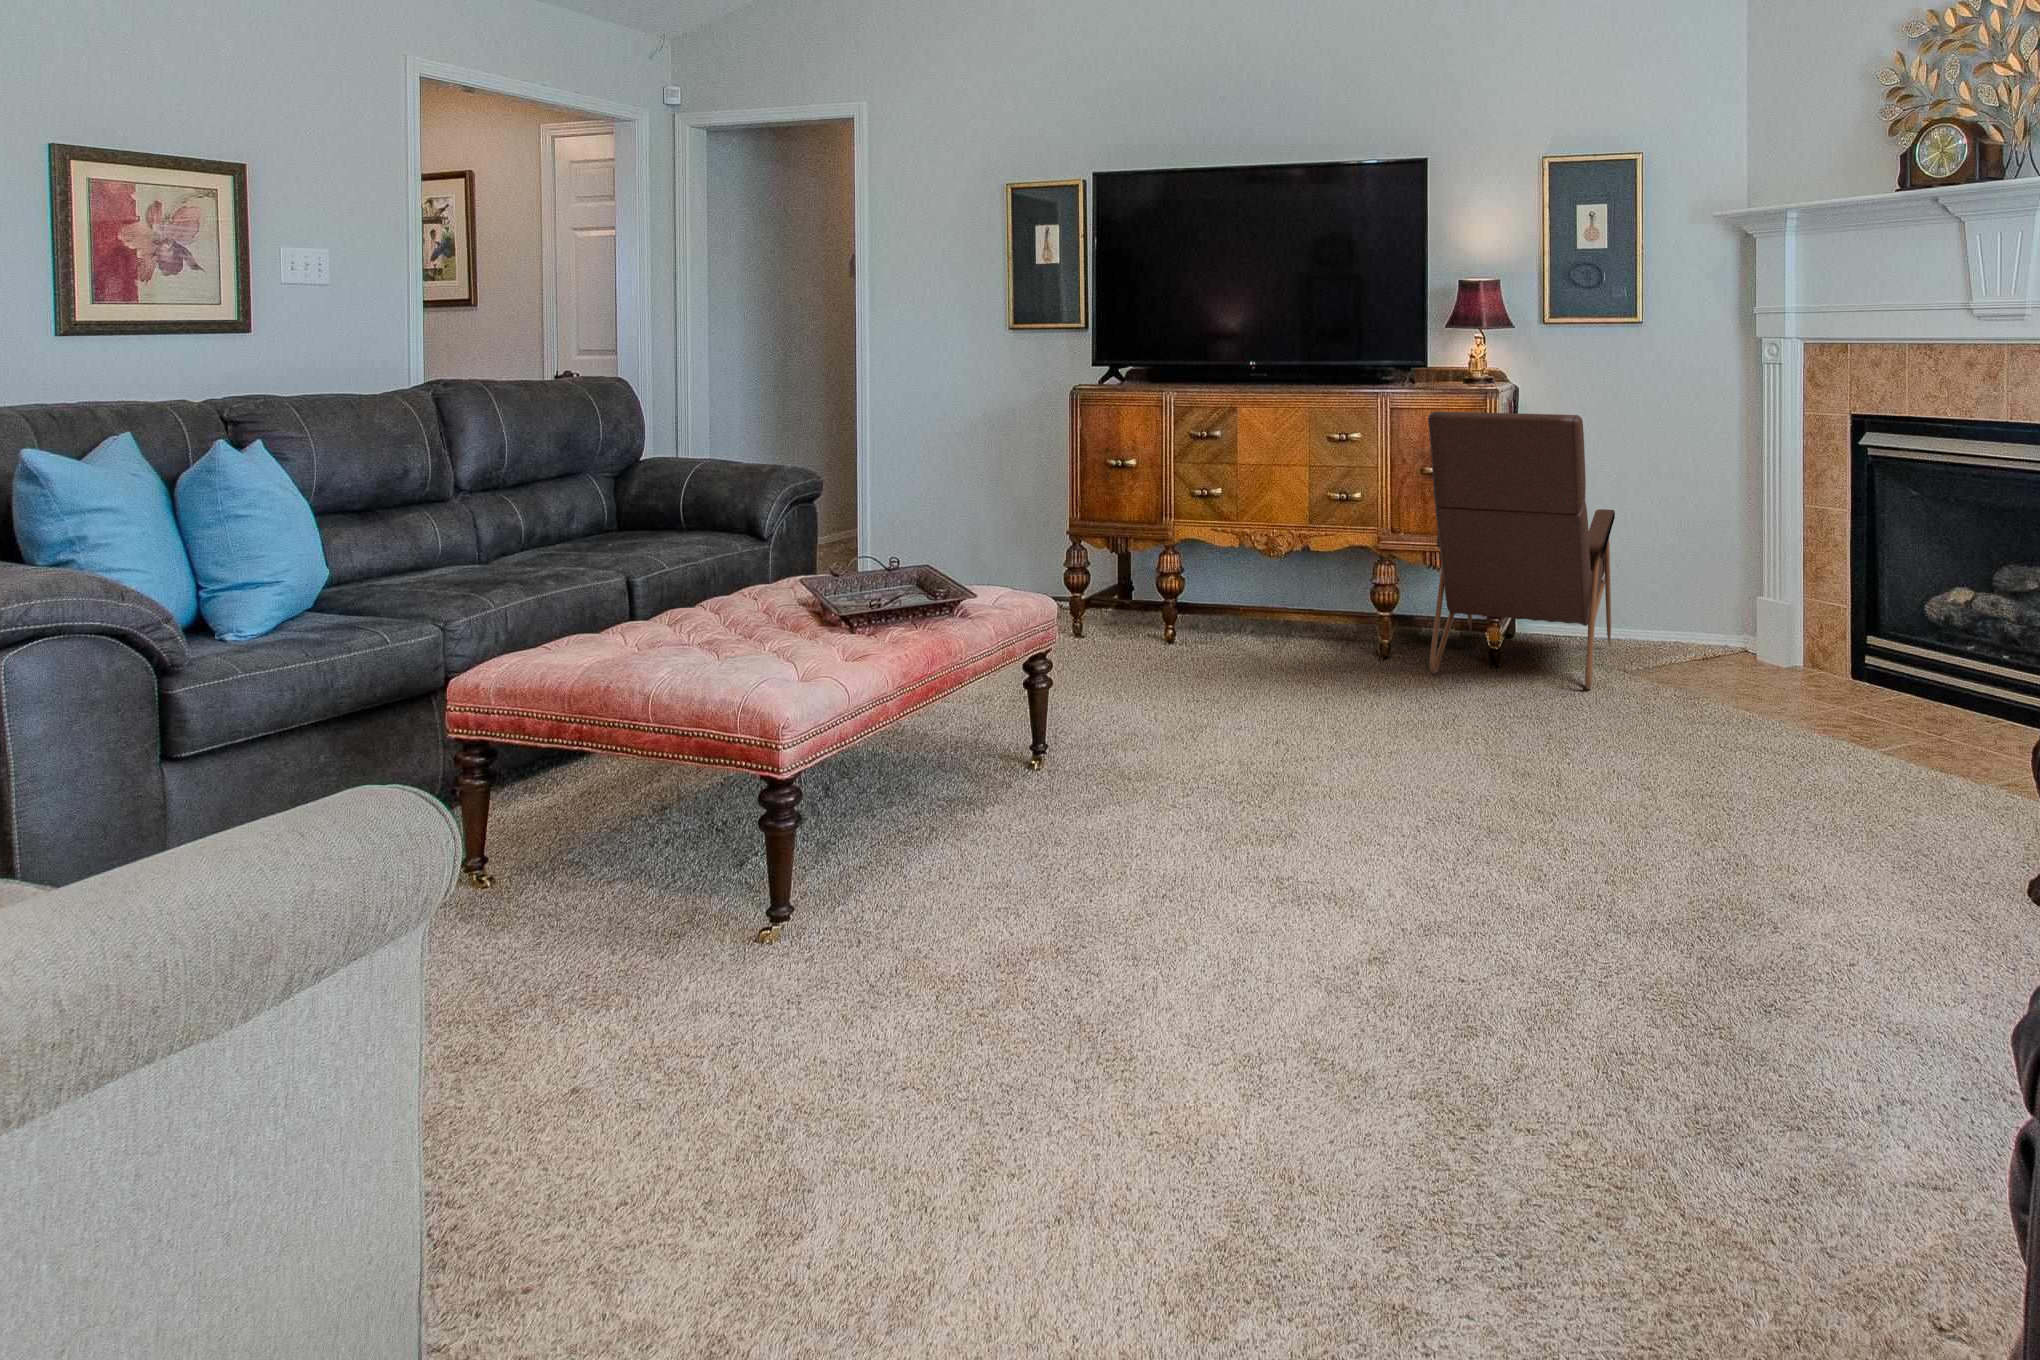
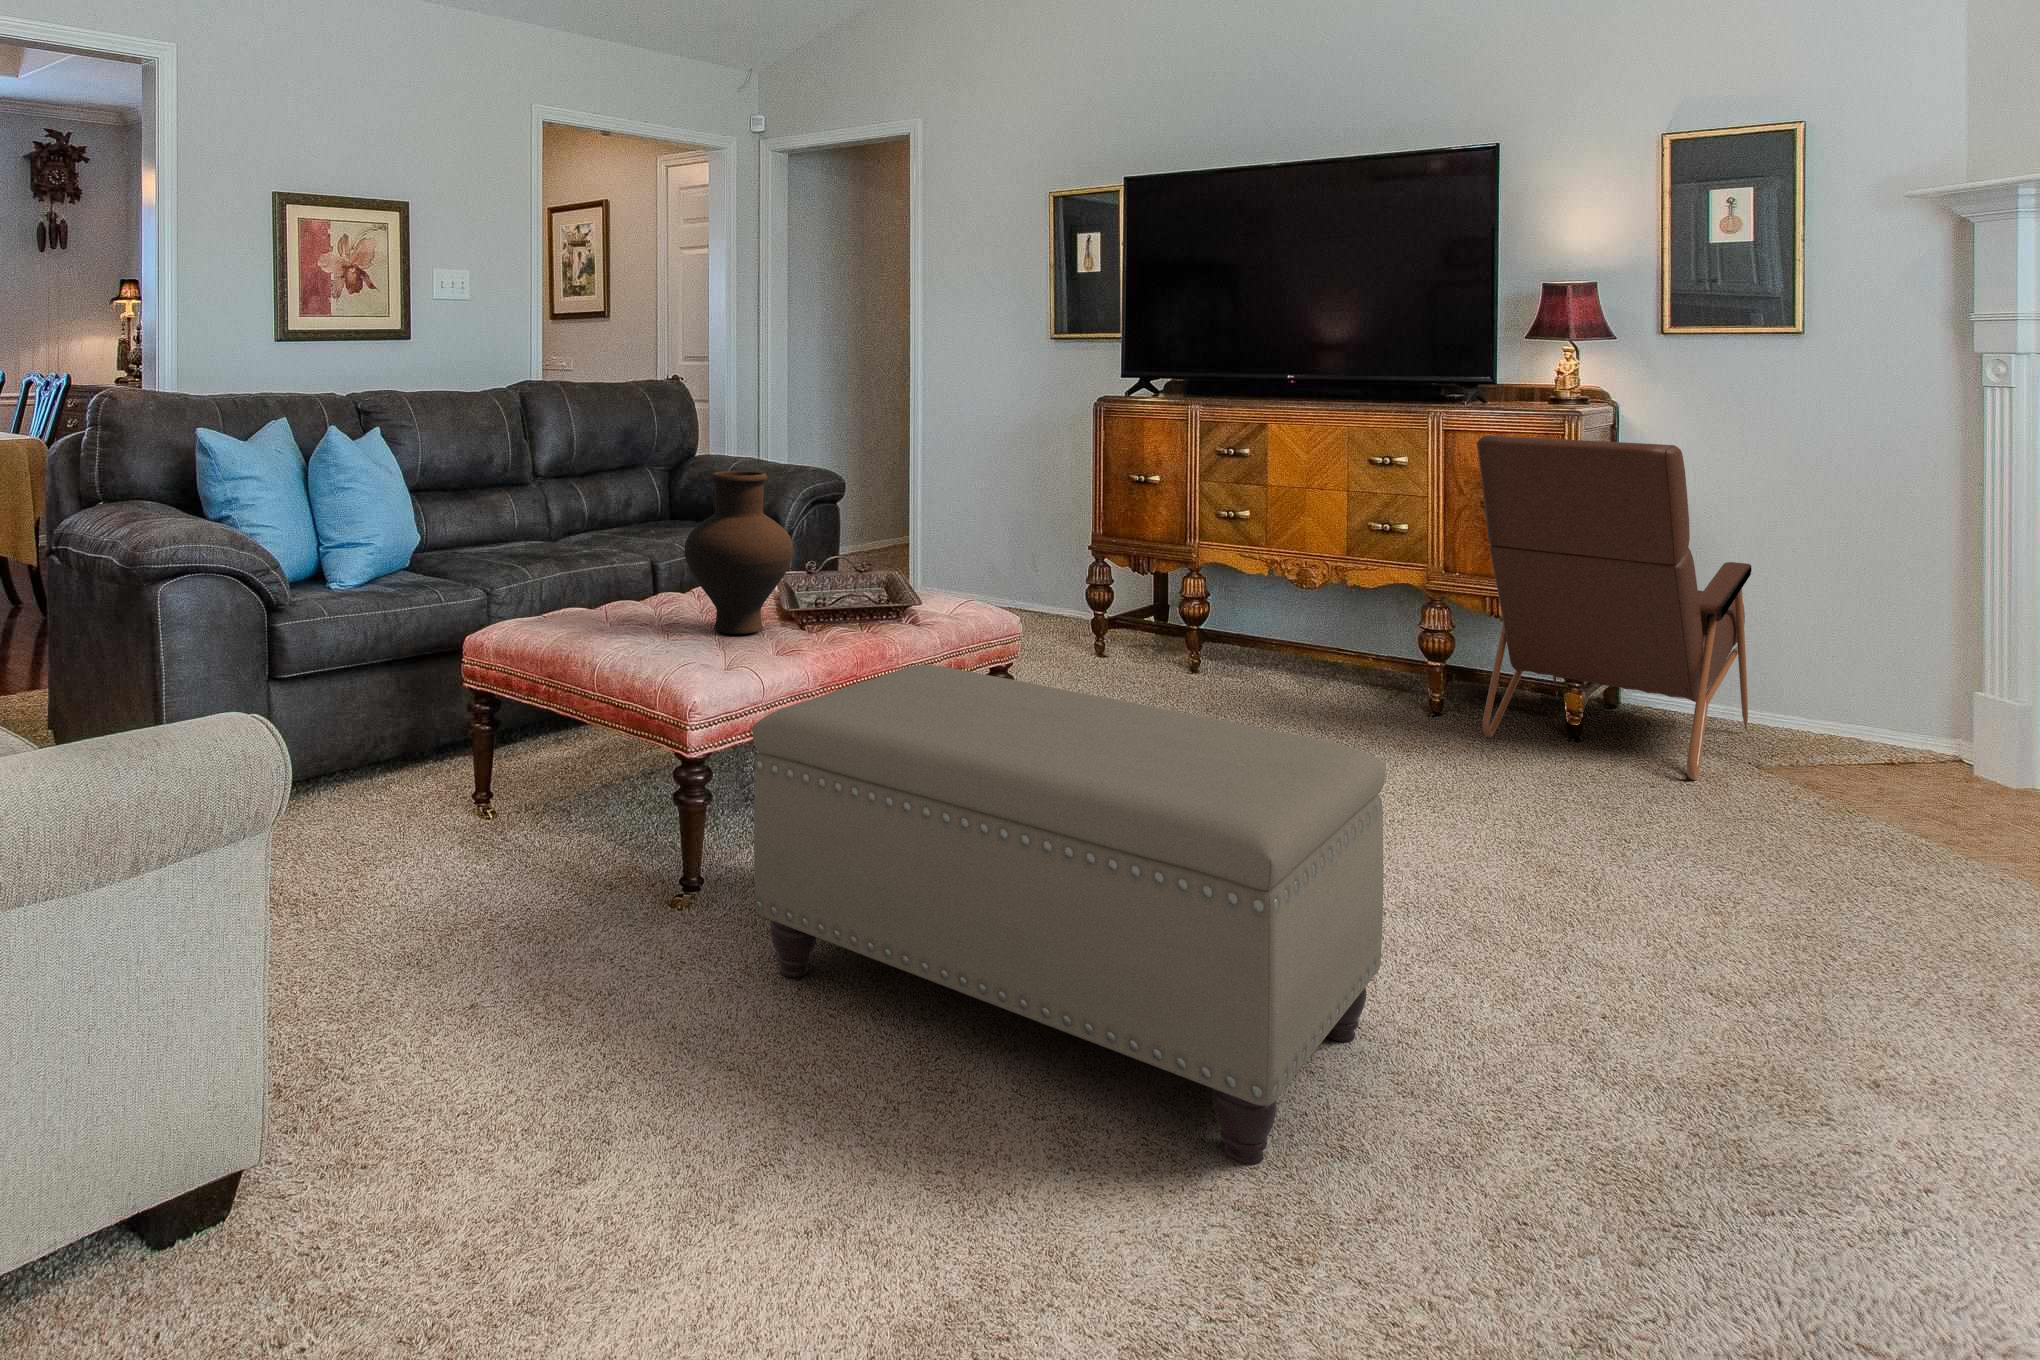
vase: none [731,472,852,647] -> present [685,471,793,634]
ottoman: none [879,657,1459,1066] -> present [752,664,1386,1165]

